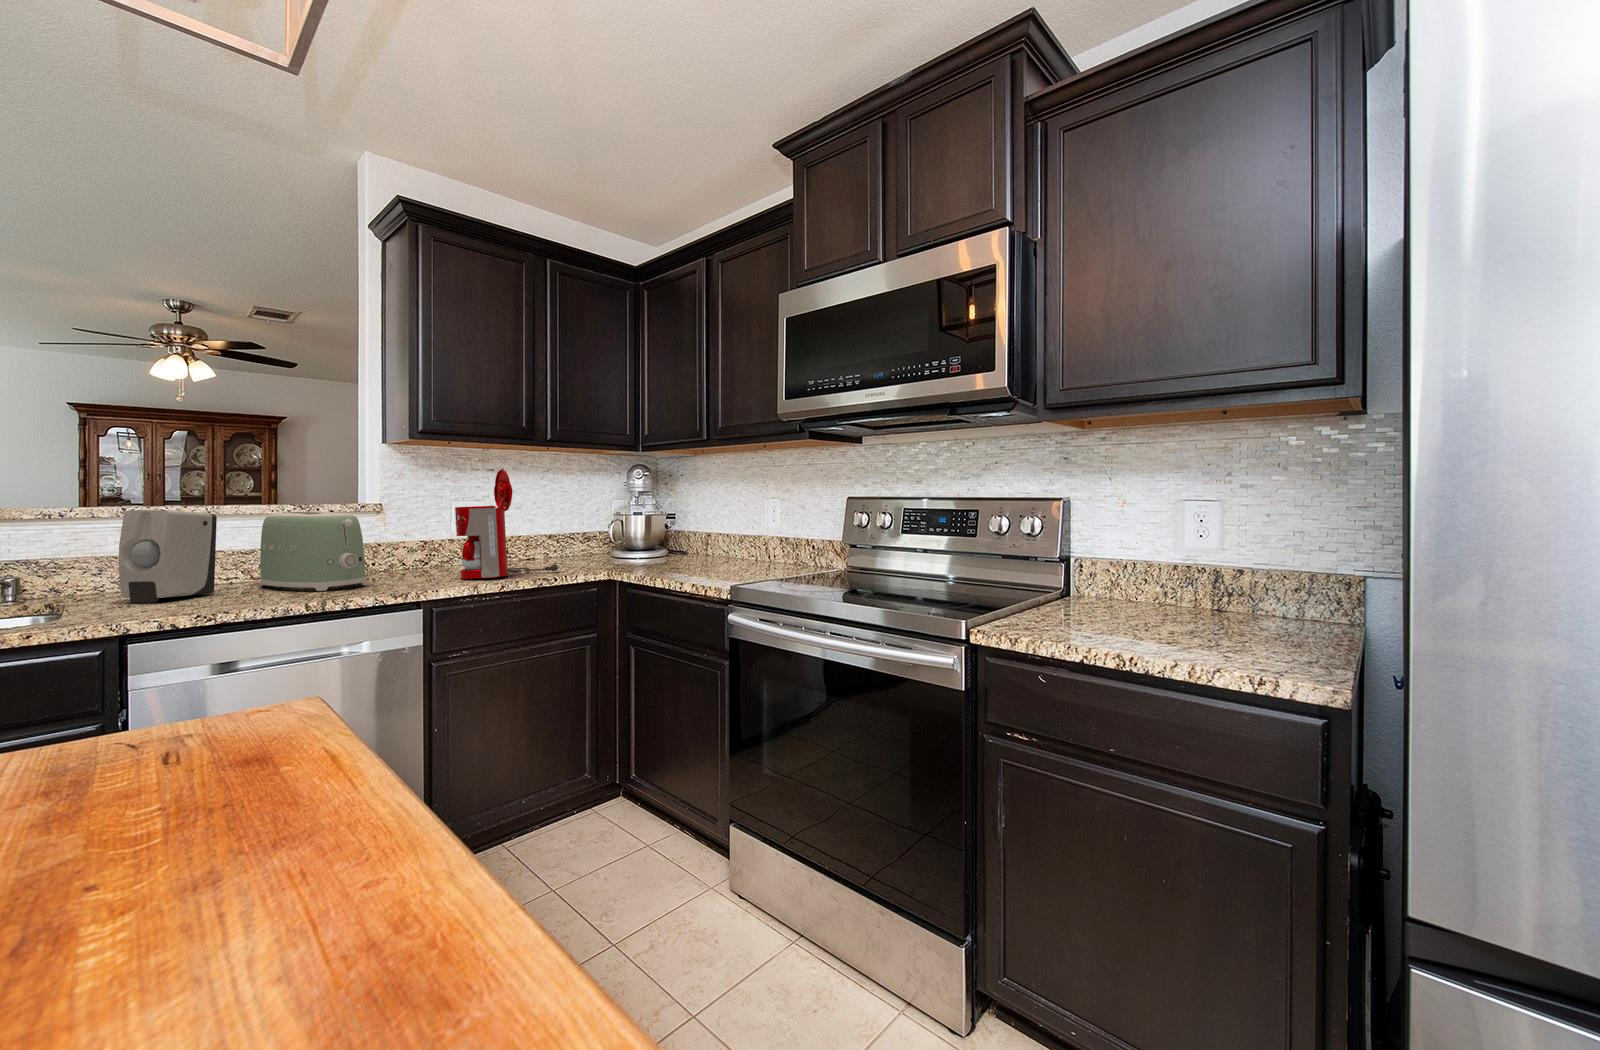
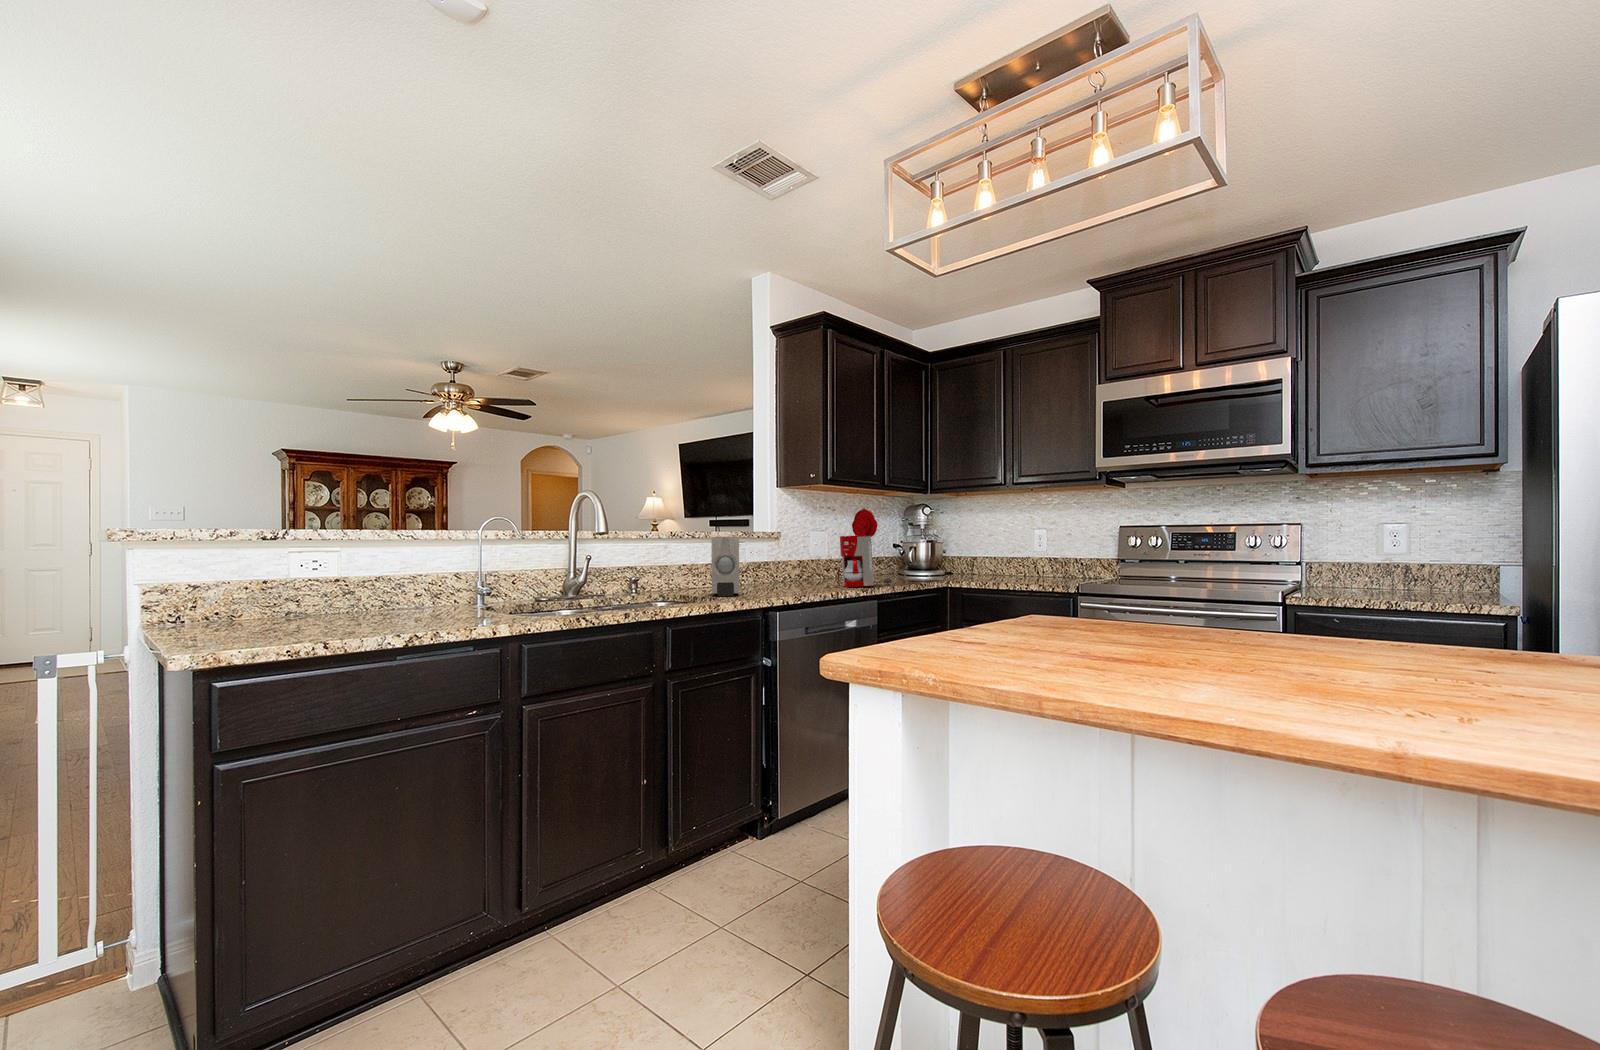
toaster: present [260,512,366,591] -> none [737,539,812,592]

